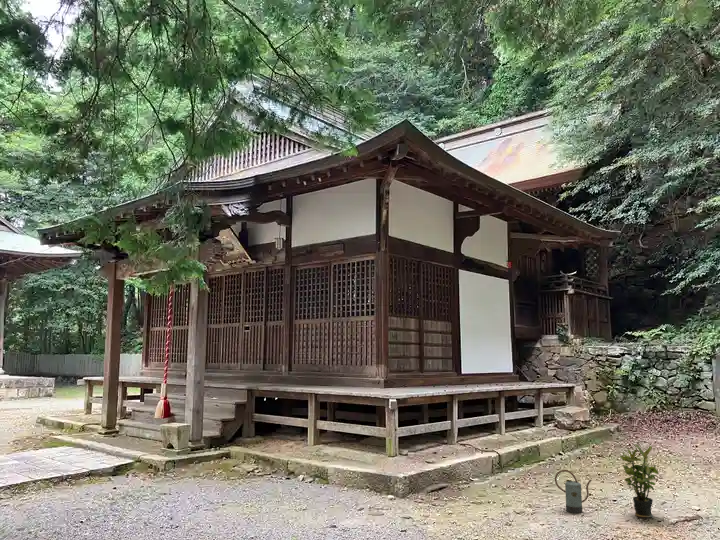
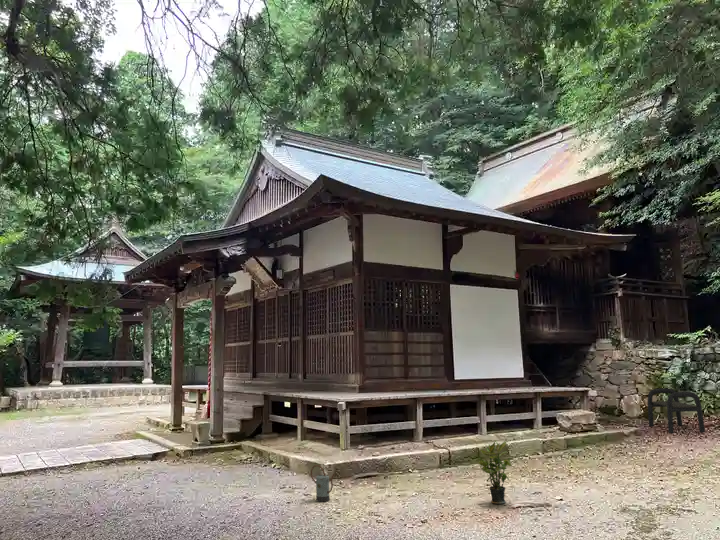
bench: none [604,385,665,428] -> present [648,388,705,433]
watering can: present [555,470,592,513] -> present [311,465,334,502]

